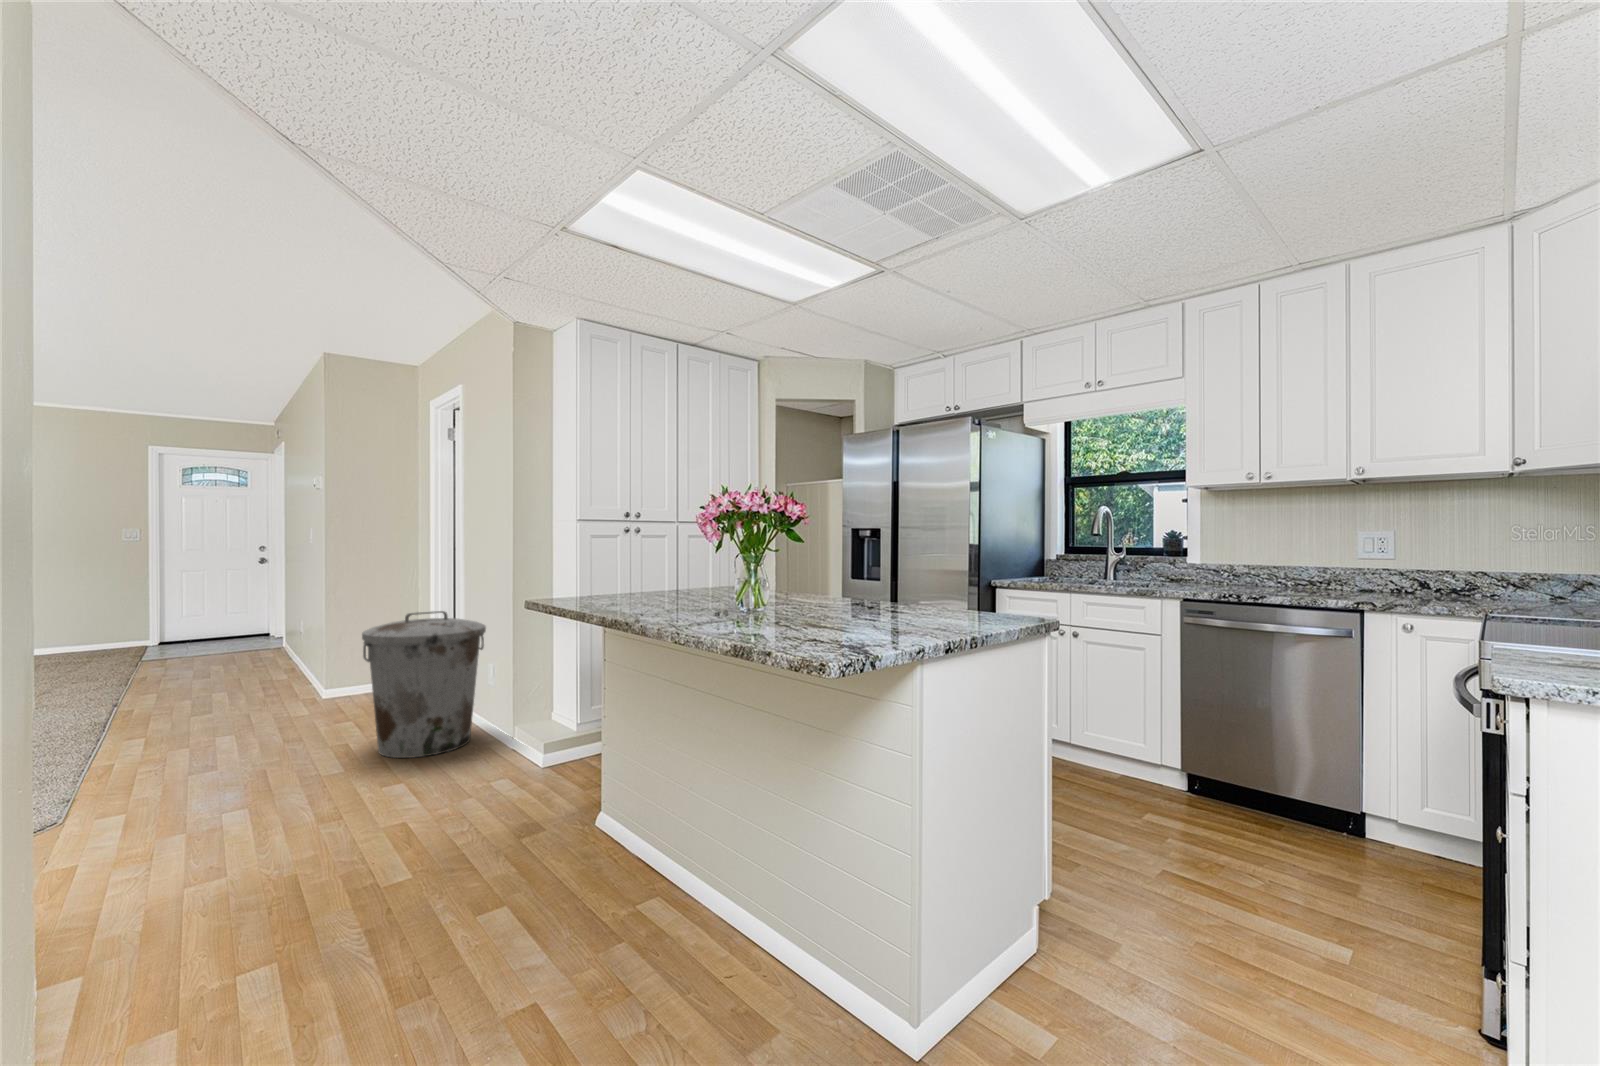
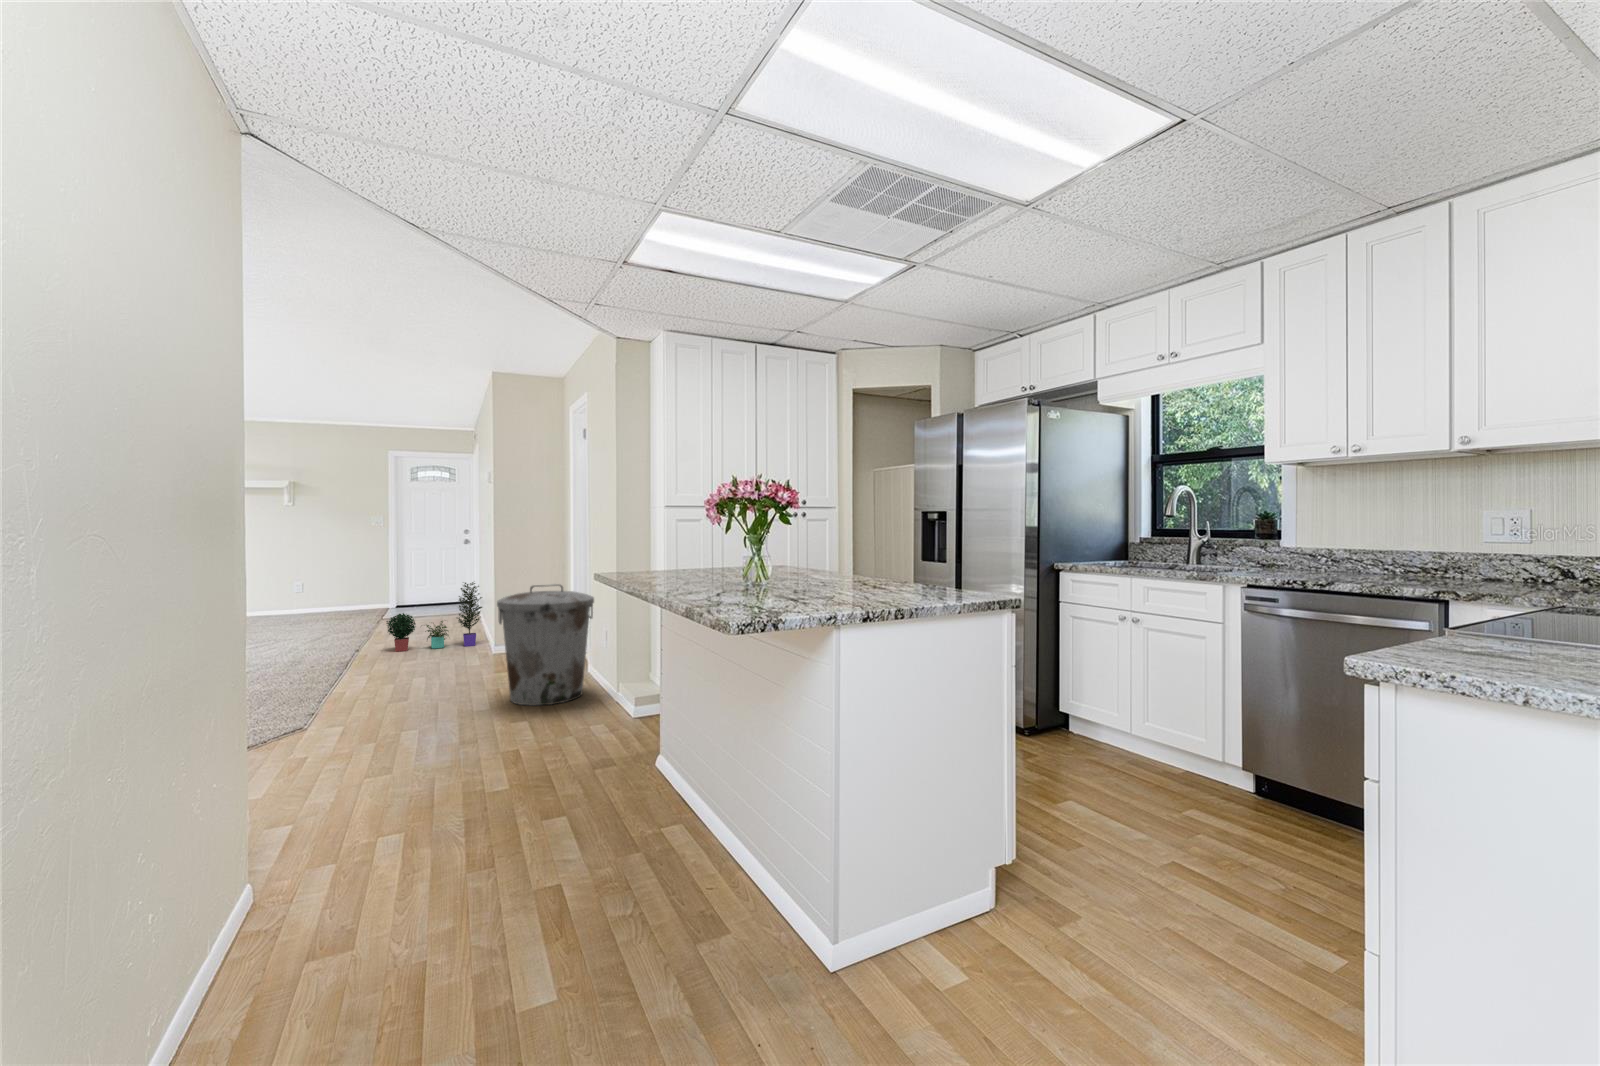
potted plant: none [166,607,306,700] -> present [386,582,482,652]

